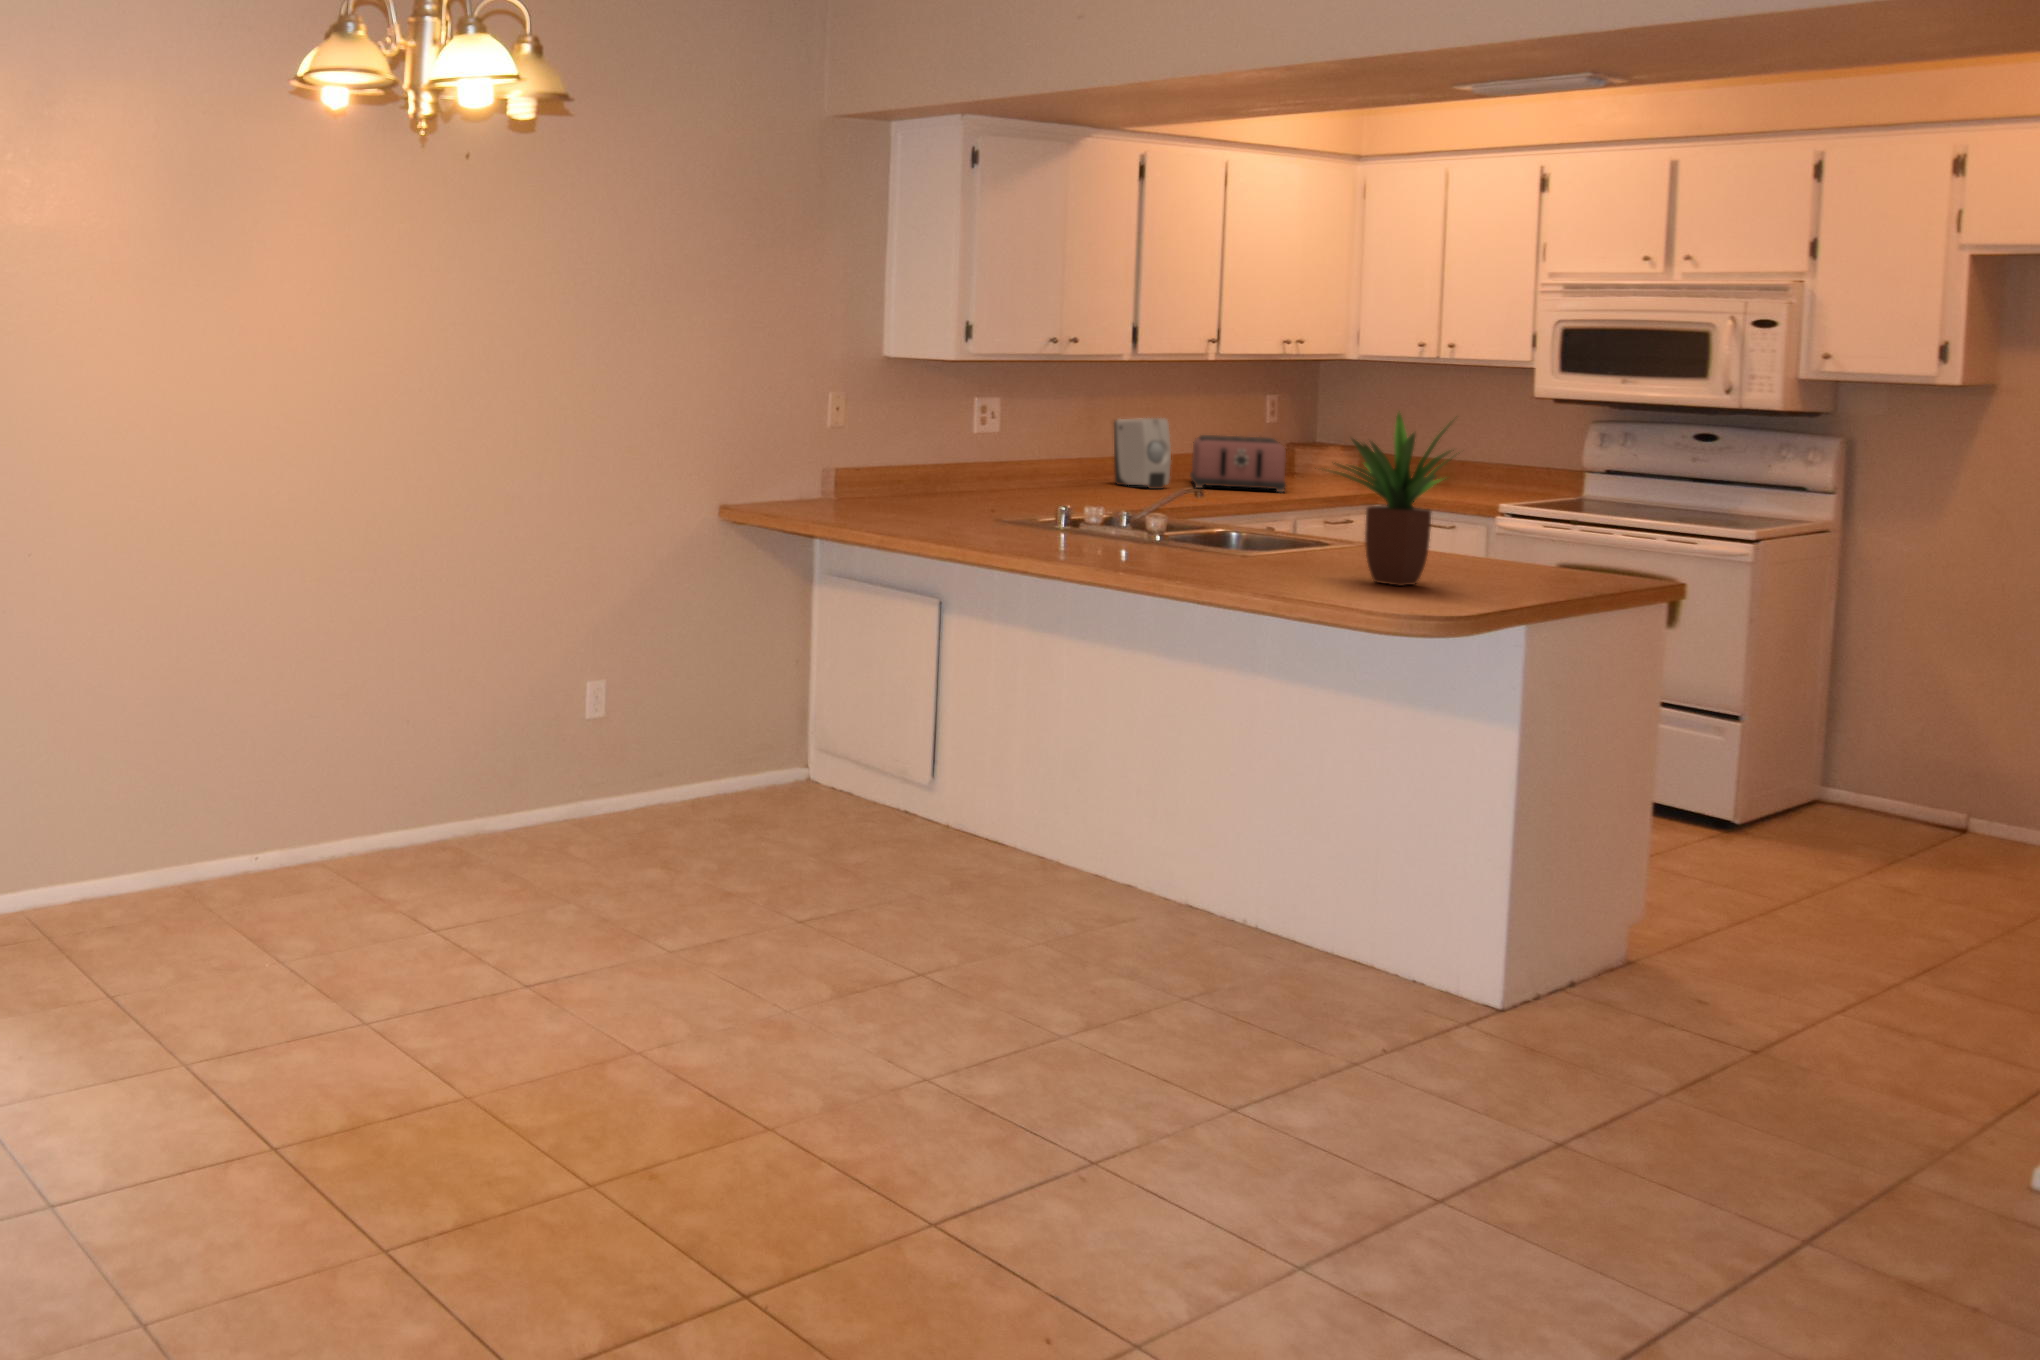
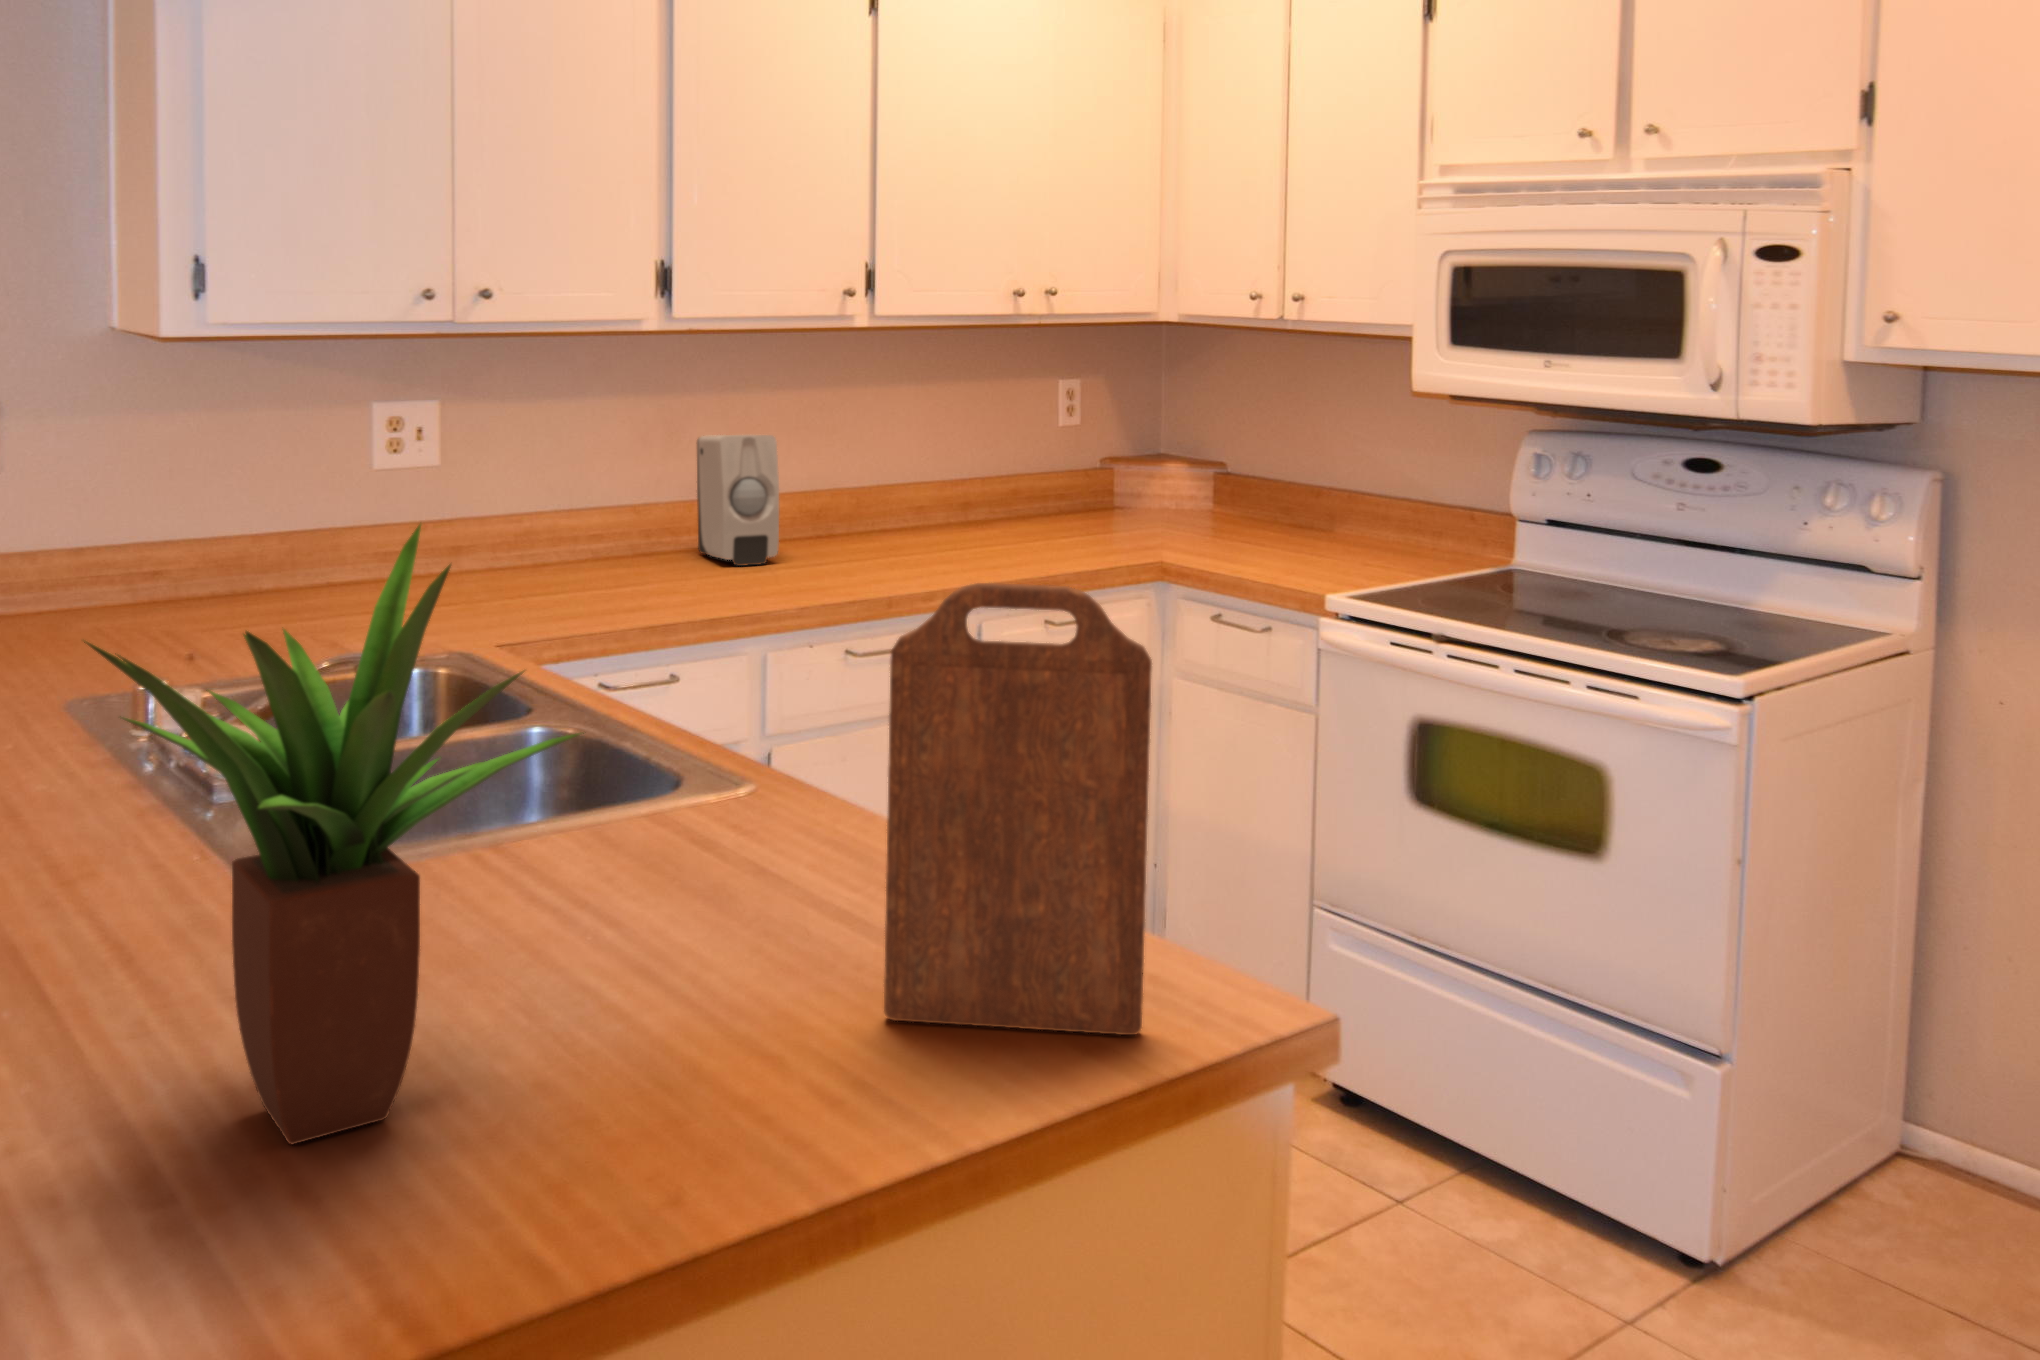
cutting board: none [1529,434,1629,583] -> present [884,583,1152,1035]
toaster: present [1190,435,1286,492] -> none [832,457,1015,568]

